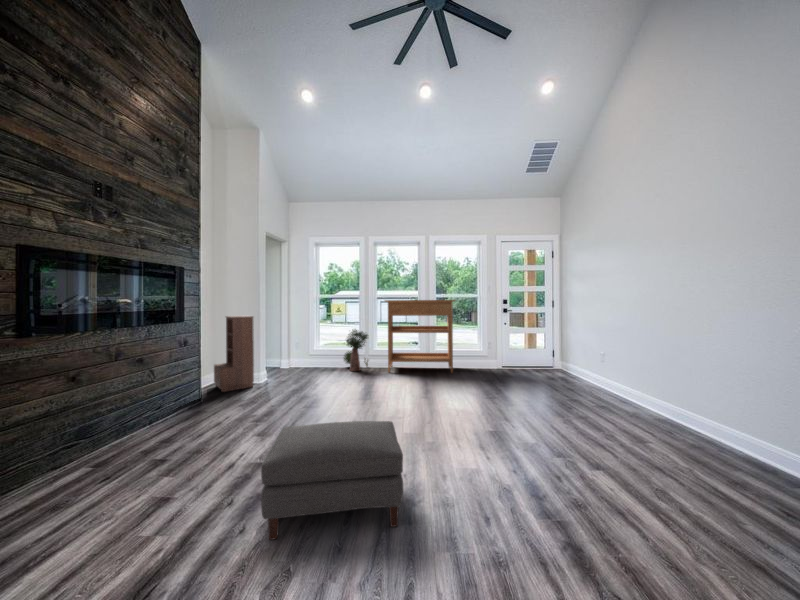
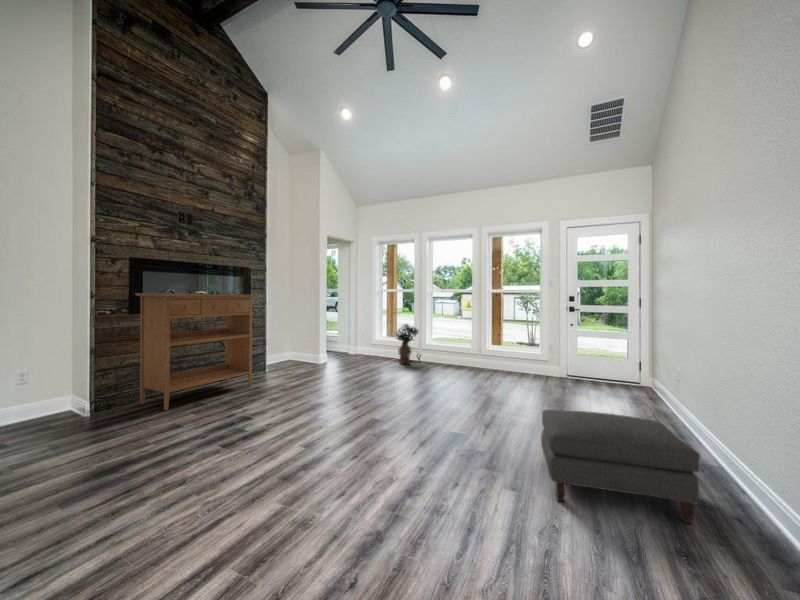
console table: present [385,300,455,373] -> present [135,293,259,410]
bookshelf: present [214,316,254,392] -> none [284,307,311,368]
ottoman: present [261,421,403,540] -> present [541,410,700,523]

